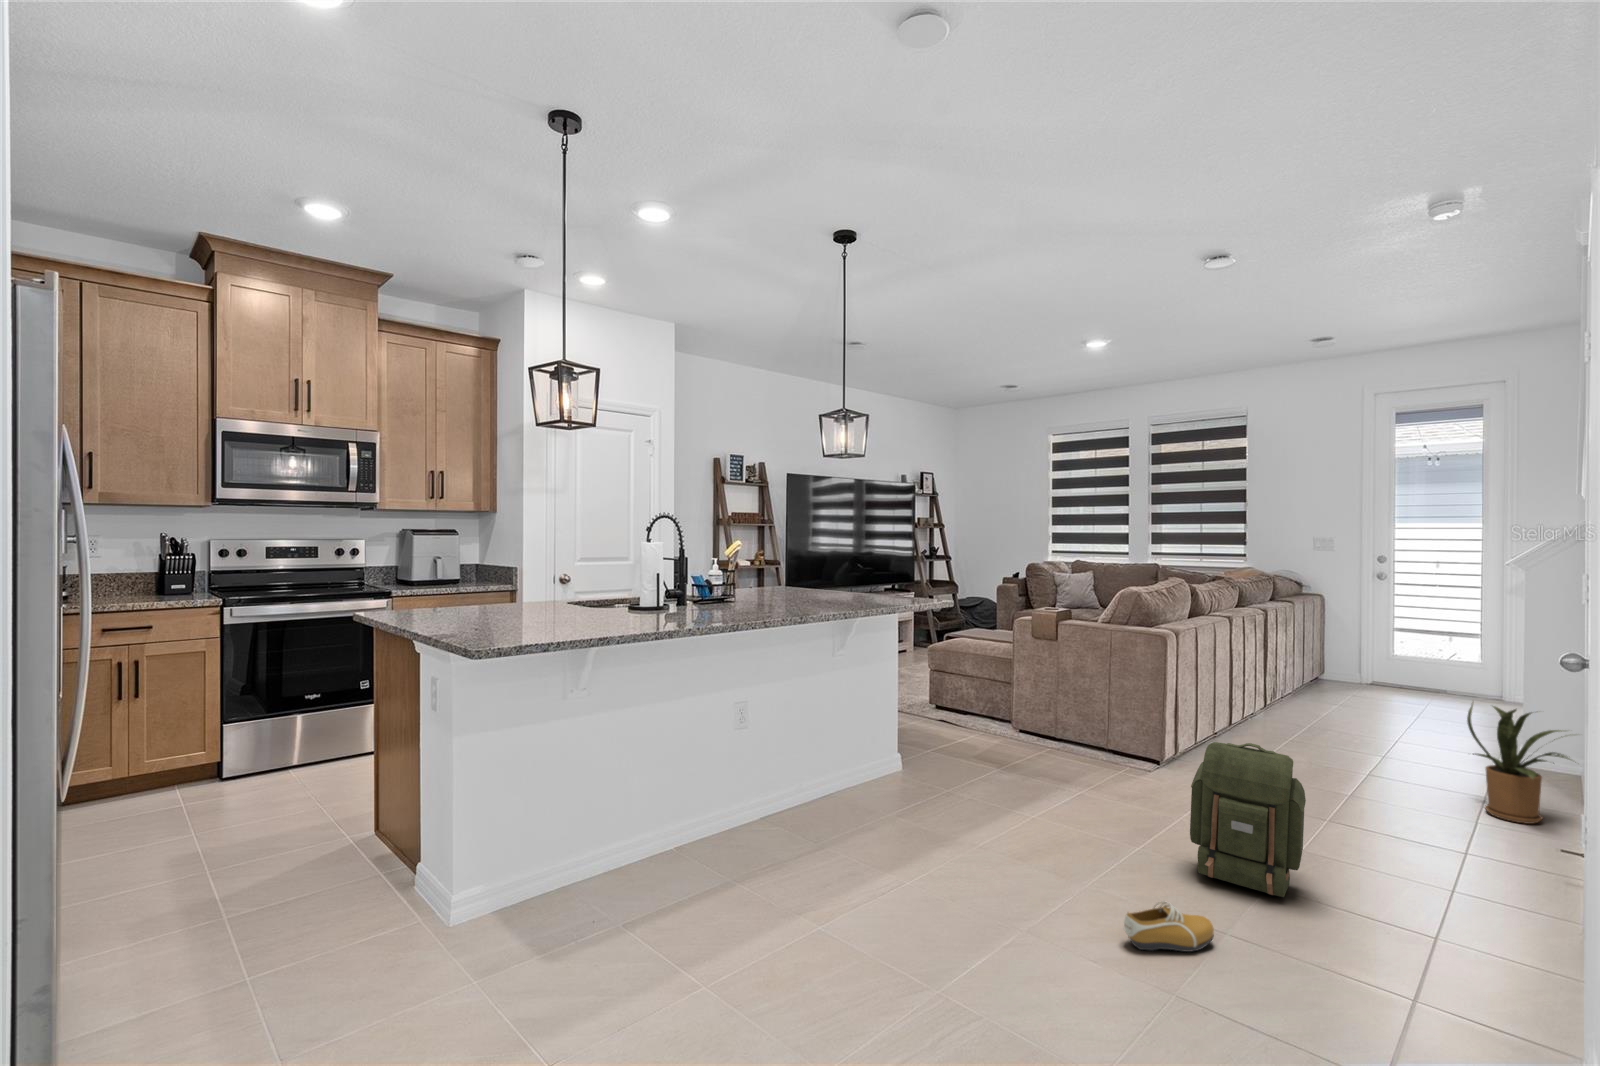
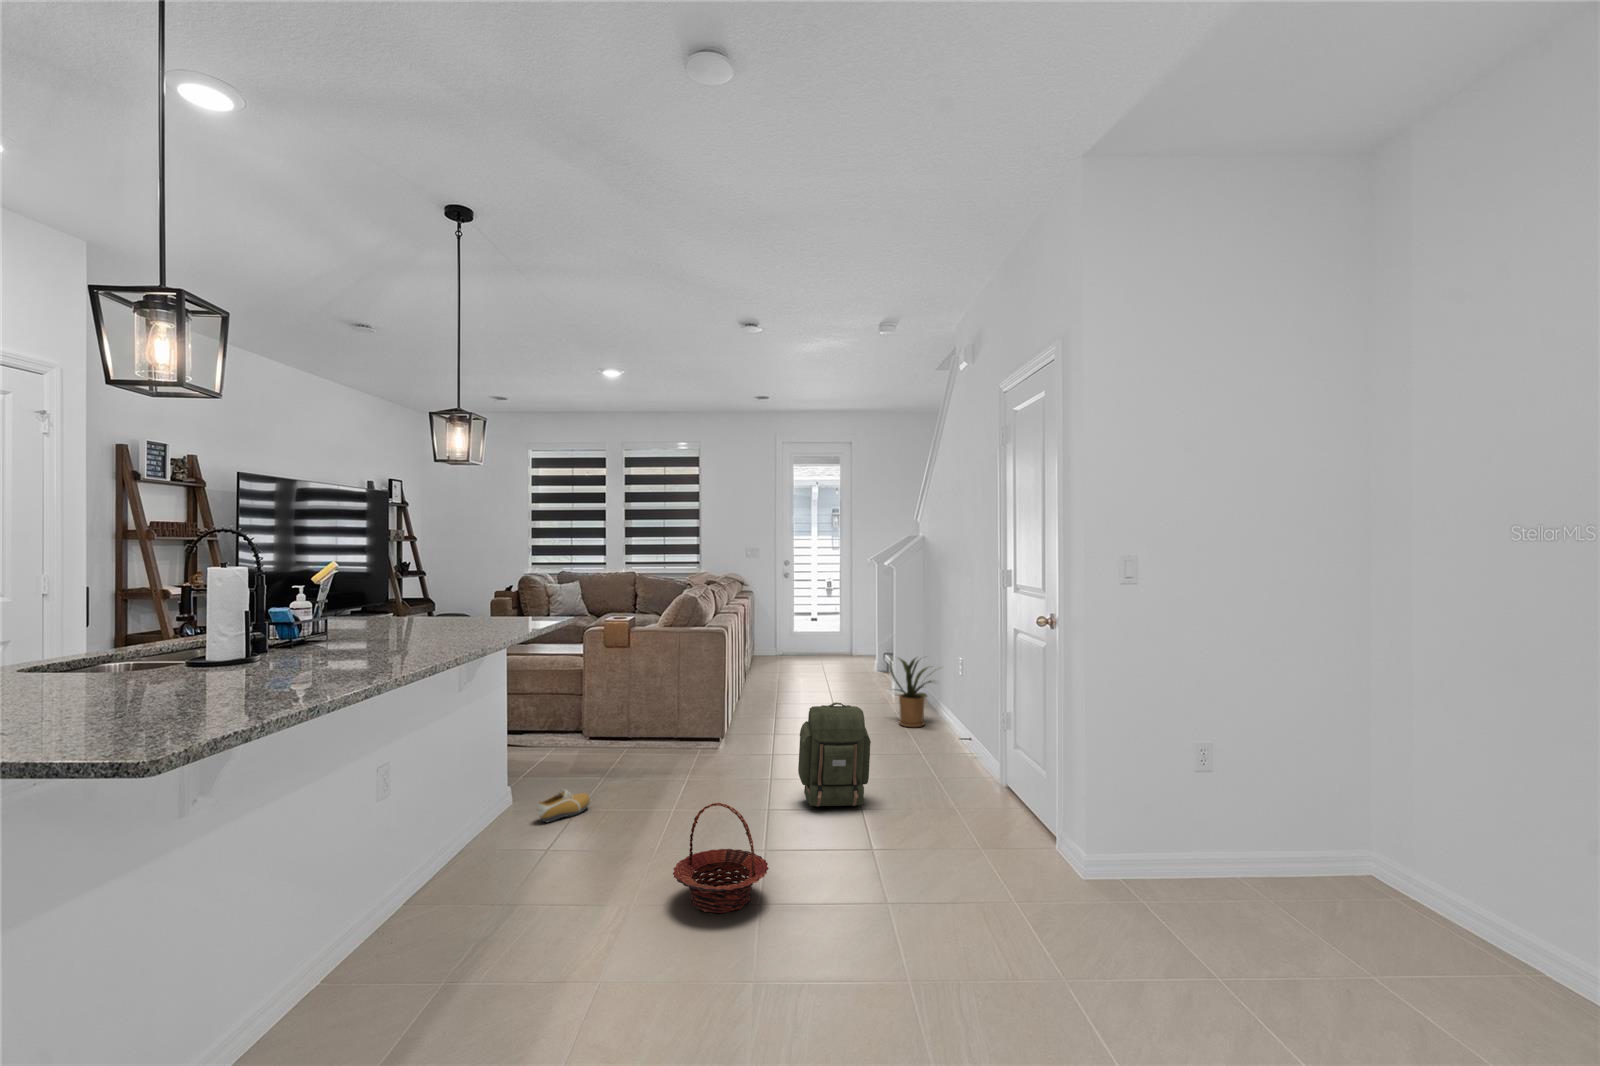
basket: none [925,819,1040,951] -> present [673,803,769,913]
shoe: present [1124,901,1214,952] -> present [537,789,590,822]

